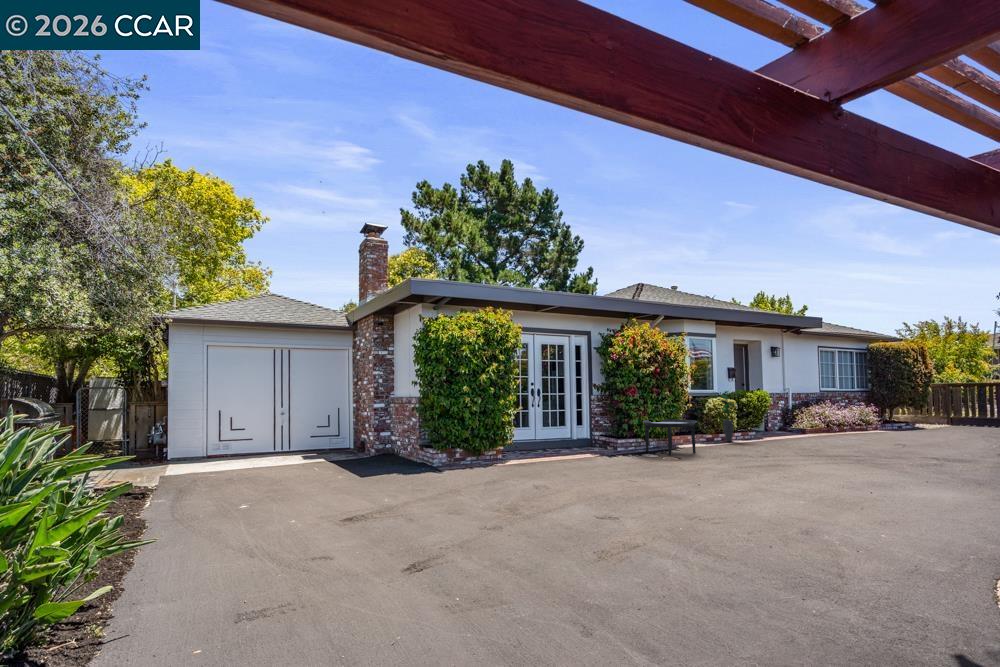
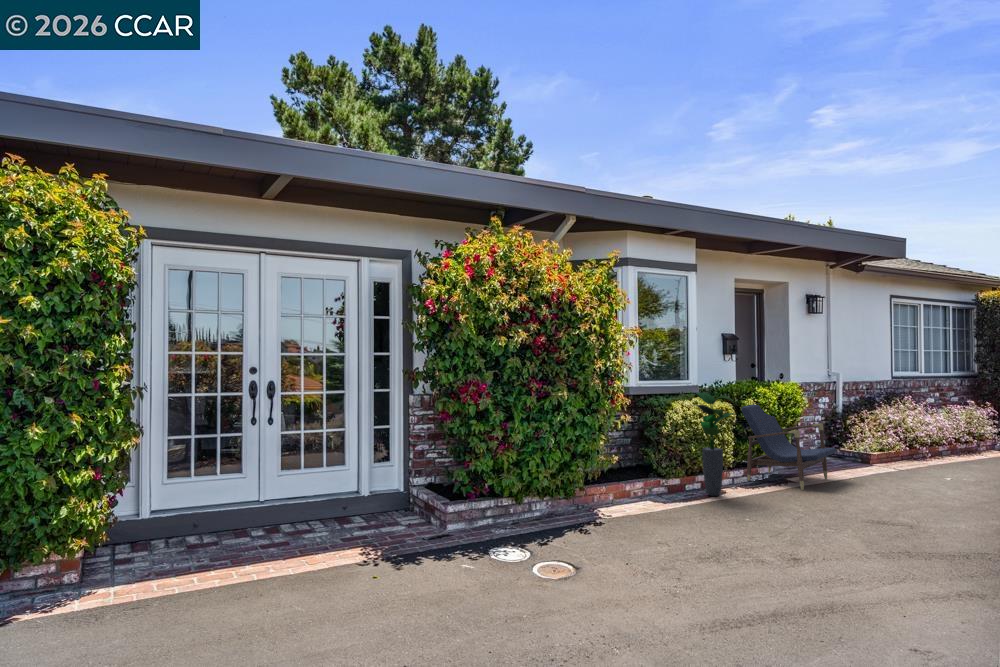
lounge chair: none [740,401,786,440] -> present [741,404,836,490]
round table: present [643,419,697,455] -> none [489,457,622,565]

